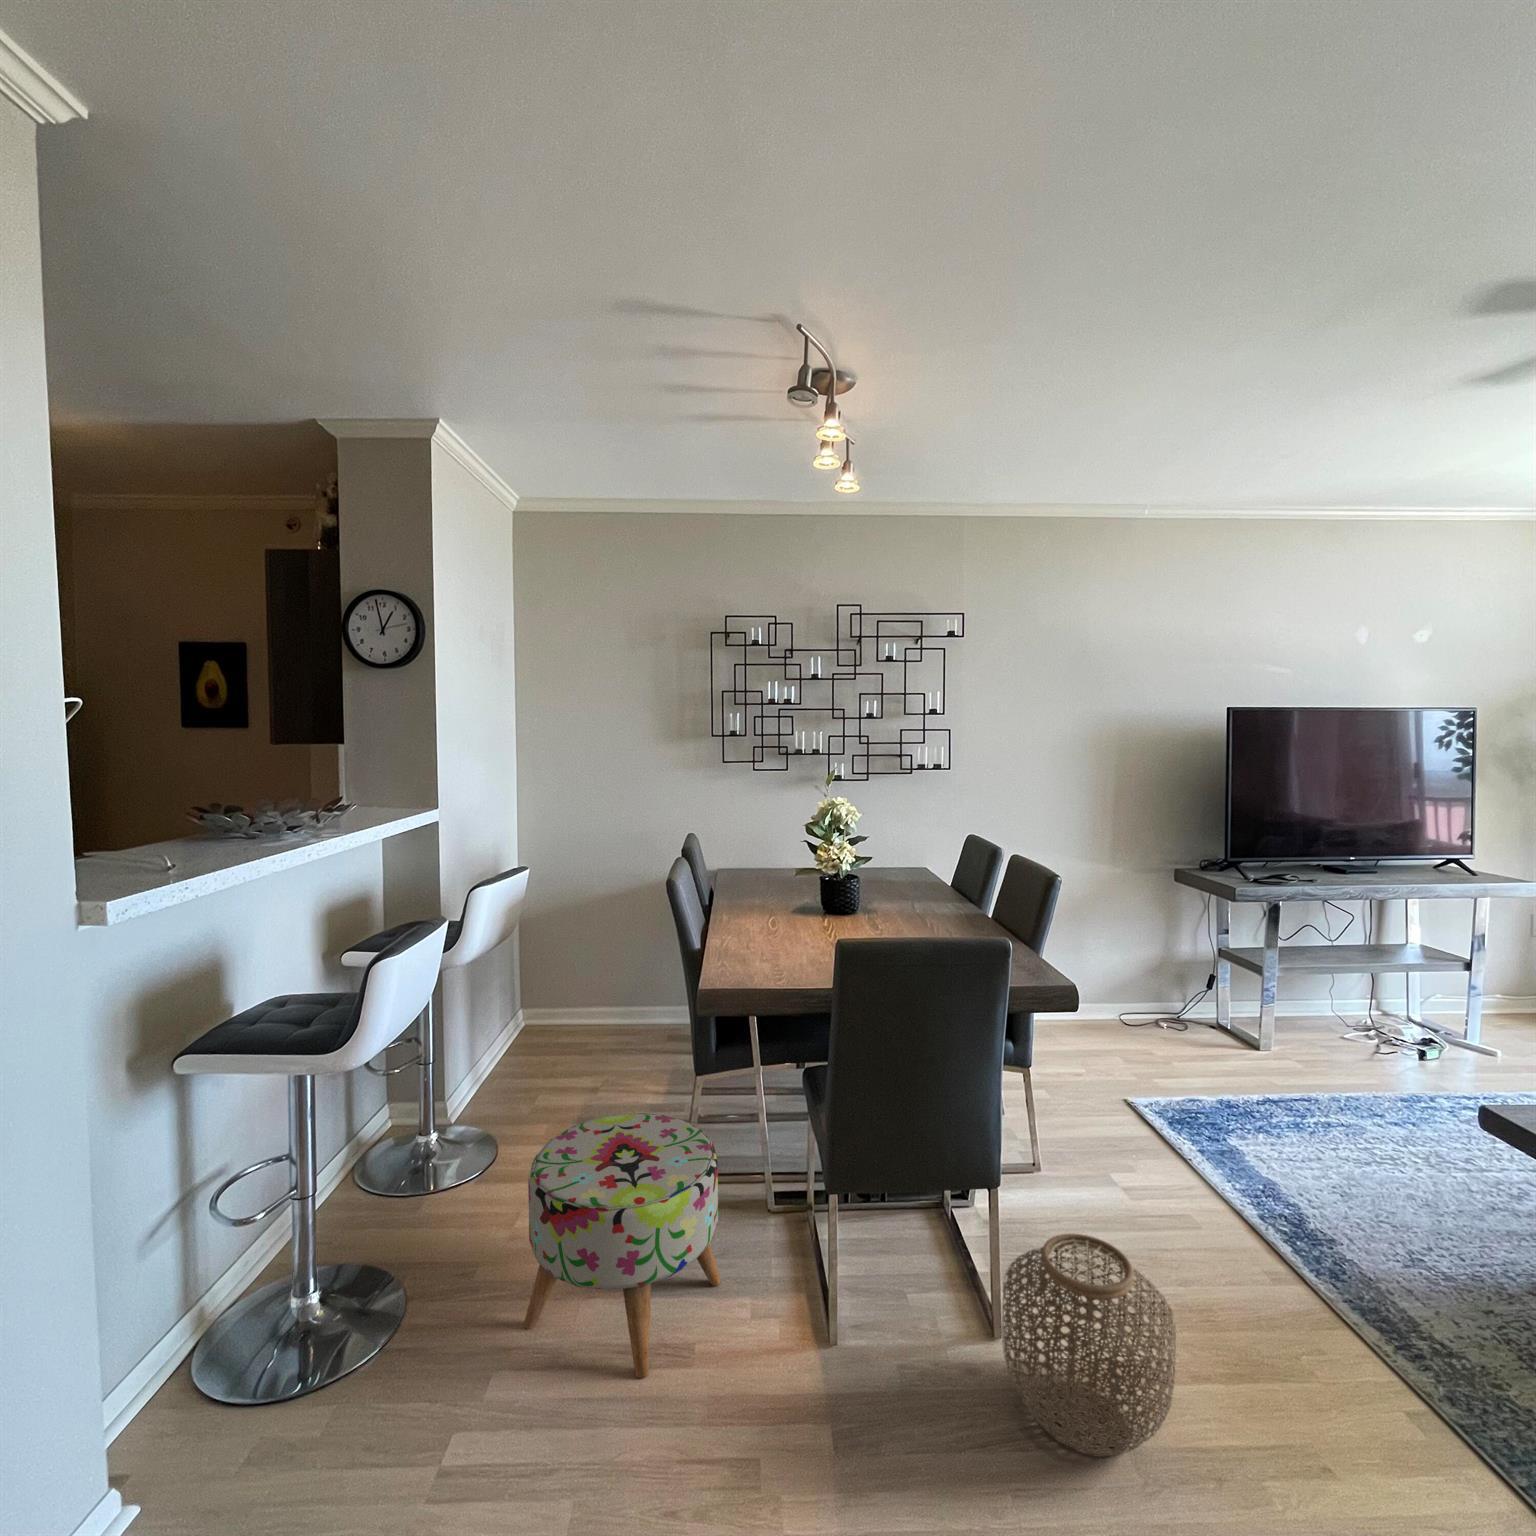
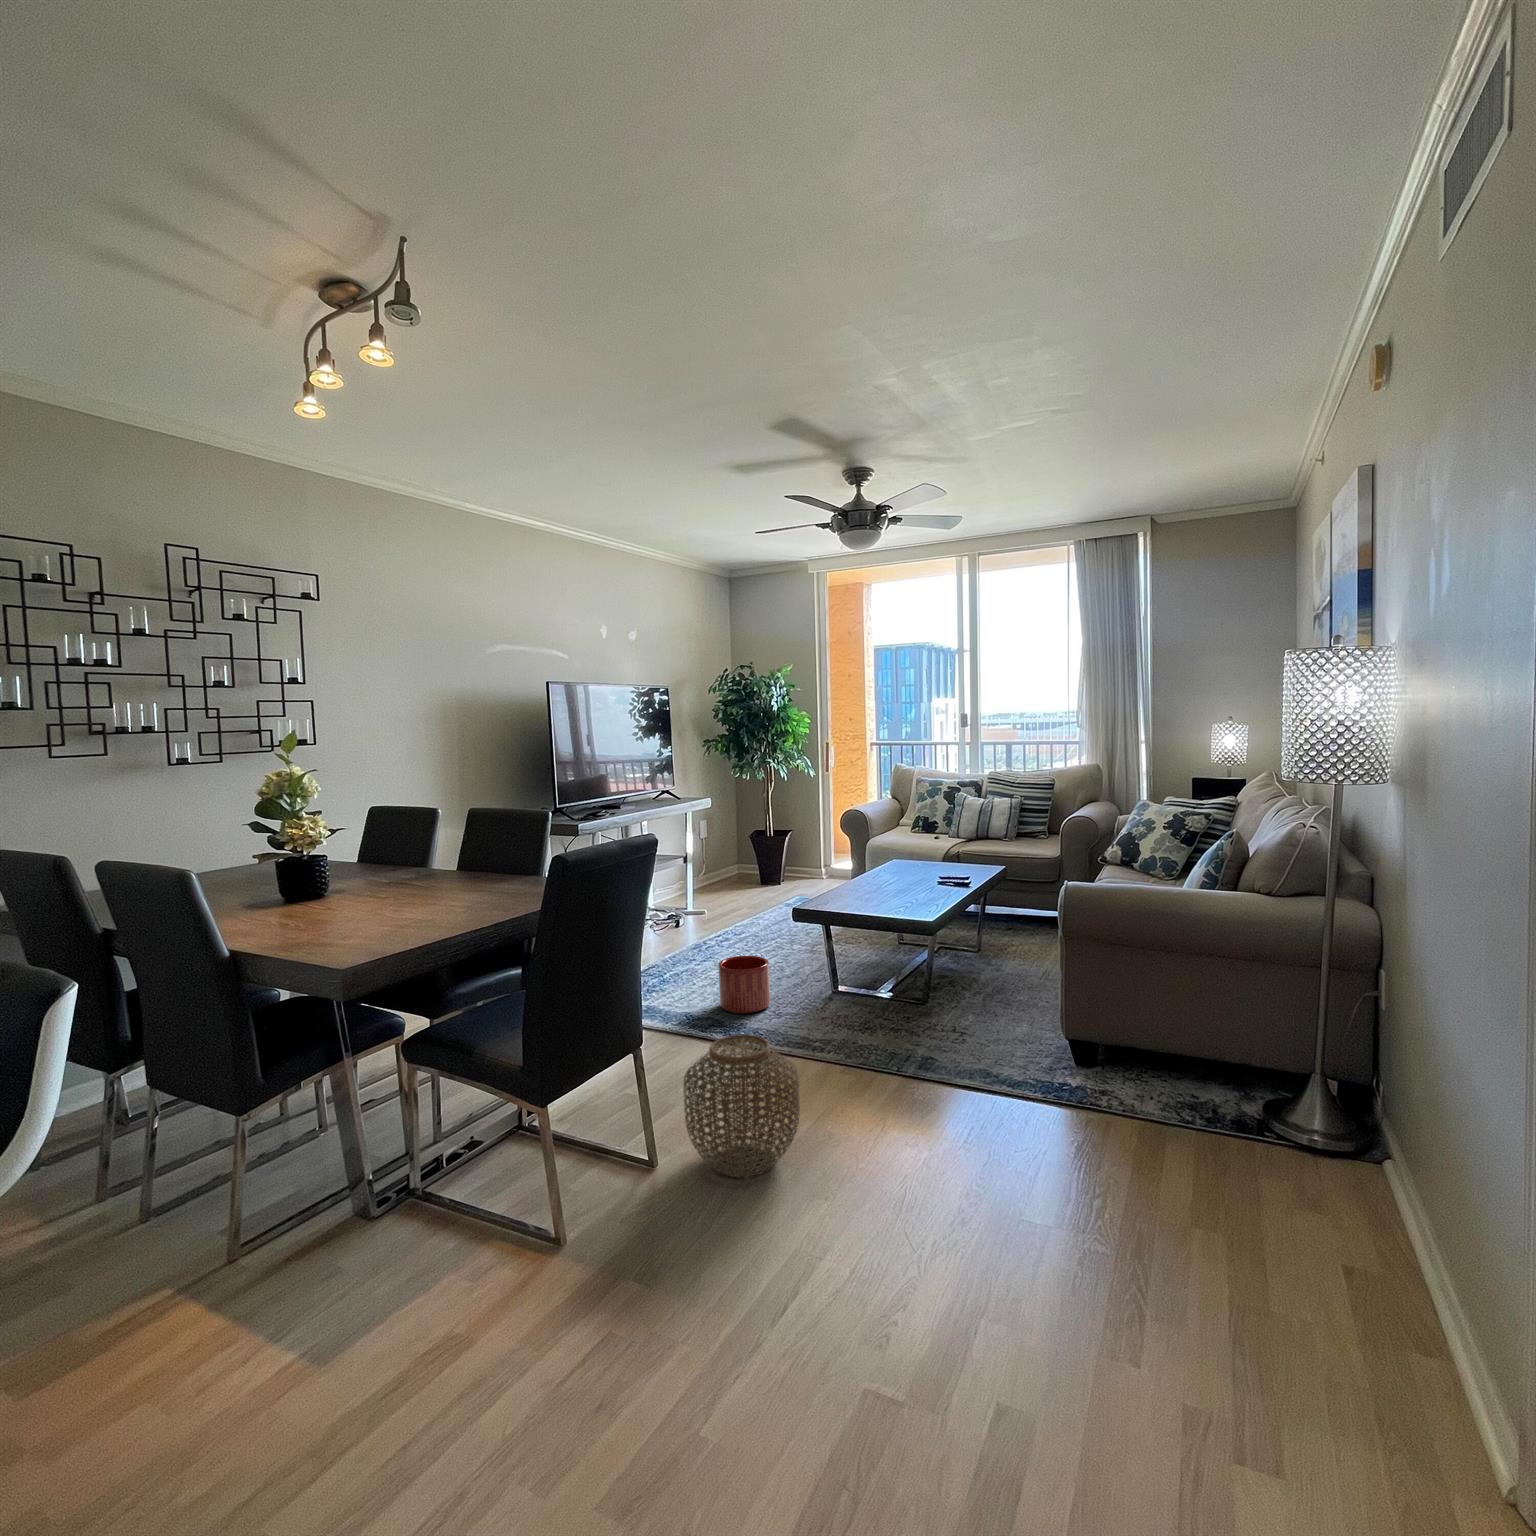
ottoman: present [524,1113,721,1378] -> none [202,1126,458,1459]
planter: none [1330,1133,1428,1237] -> present [719,956,770,1013]

